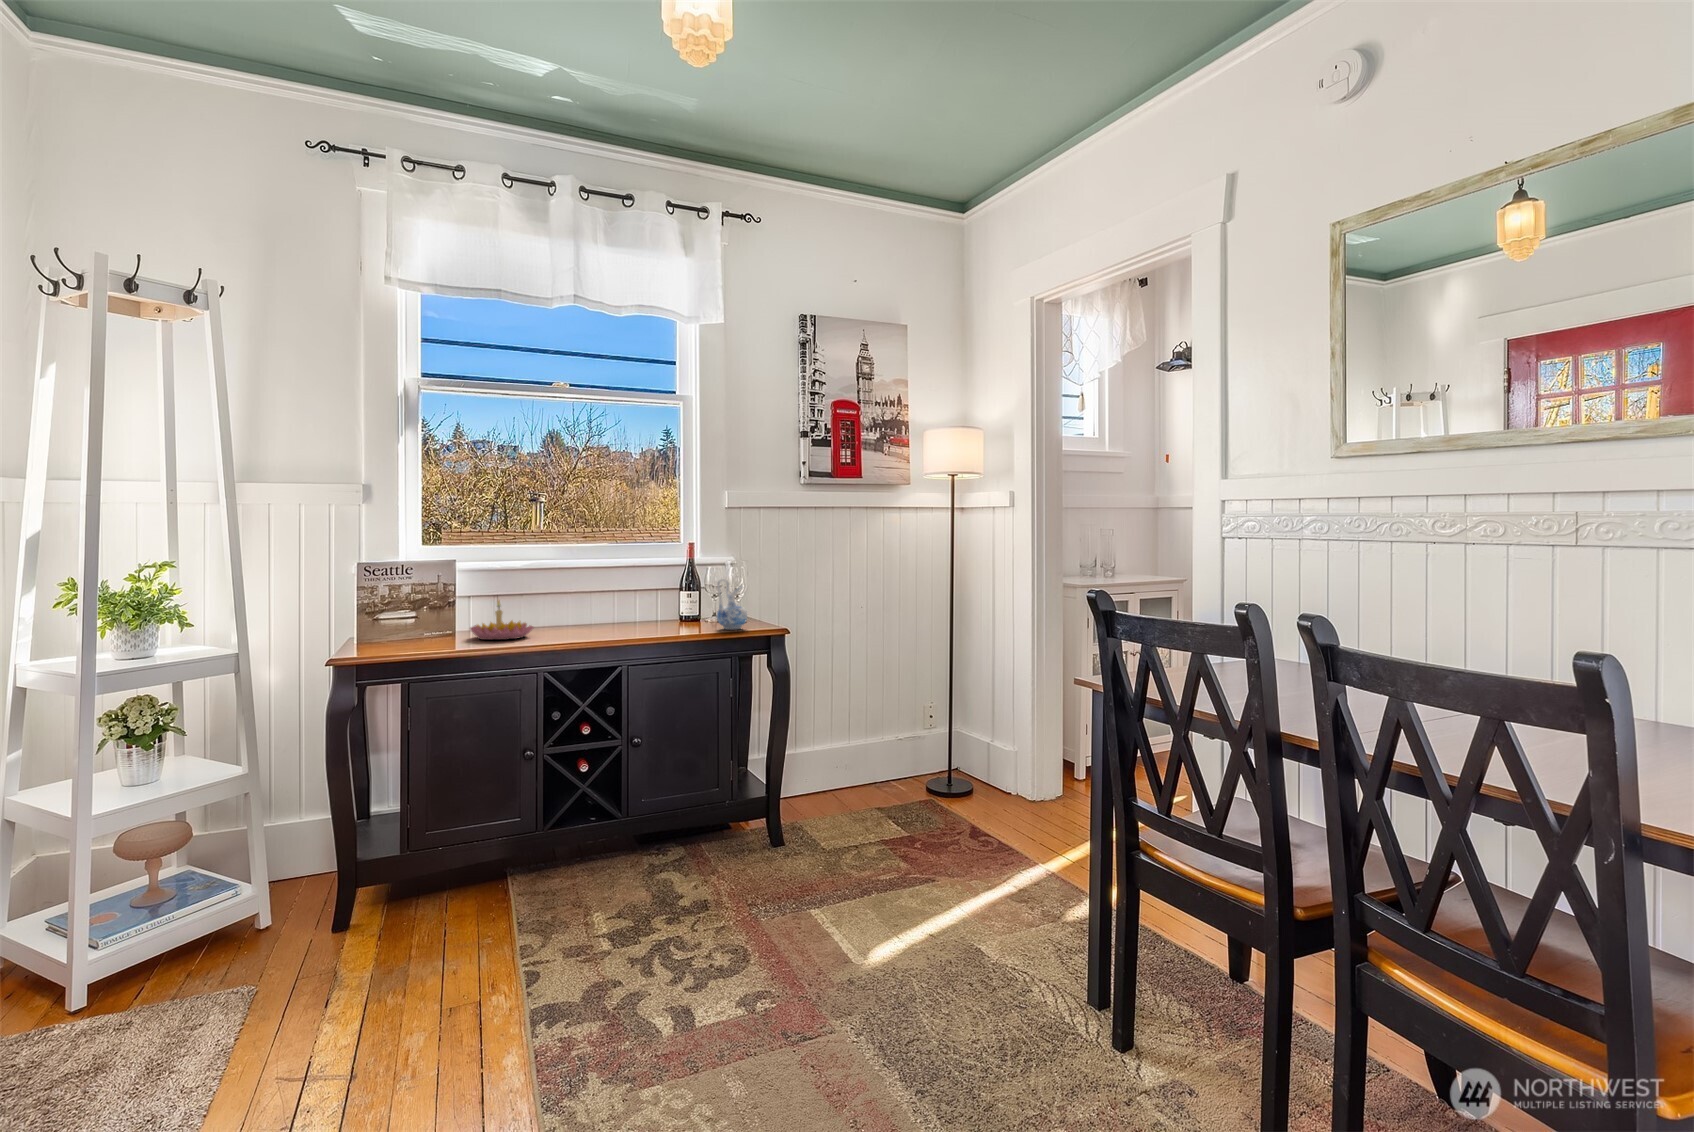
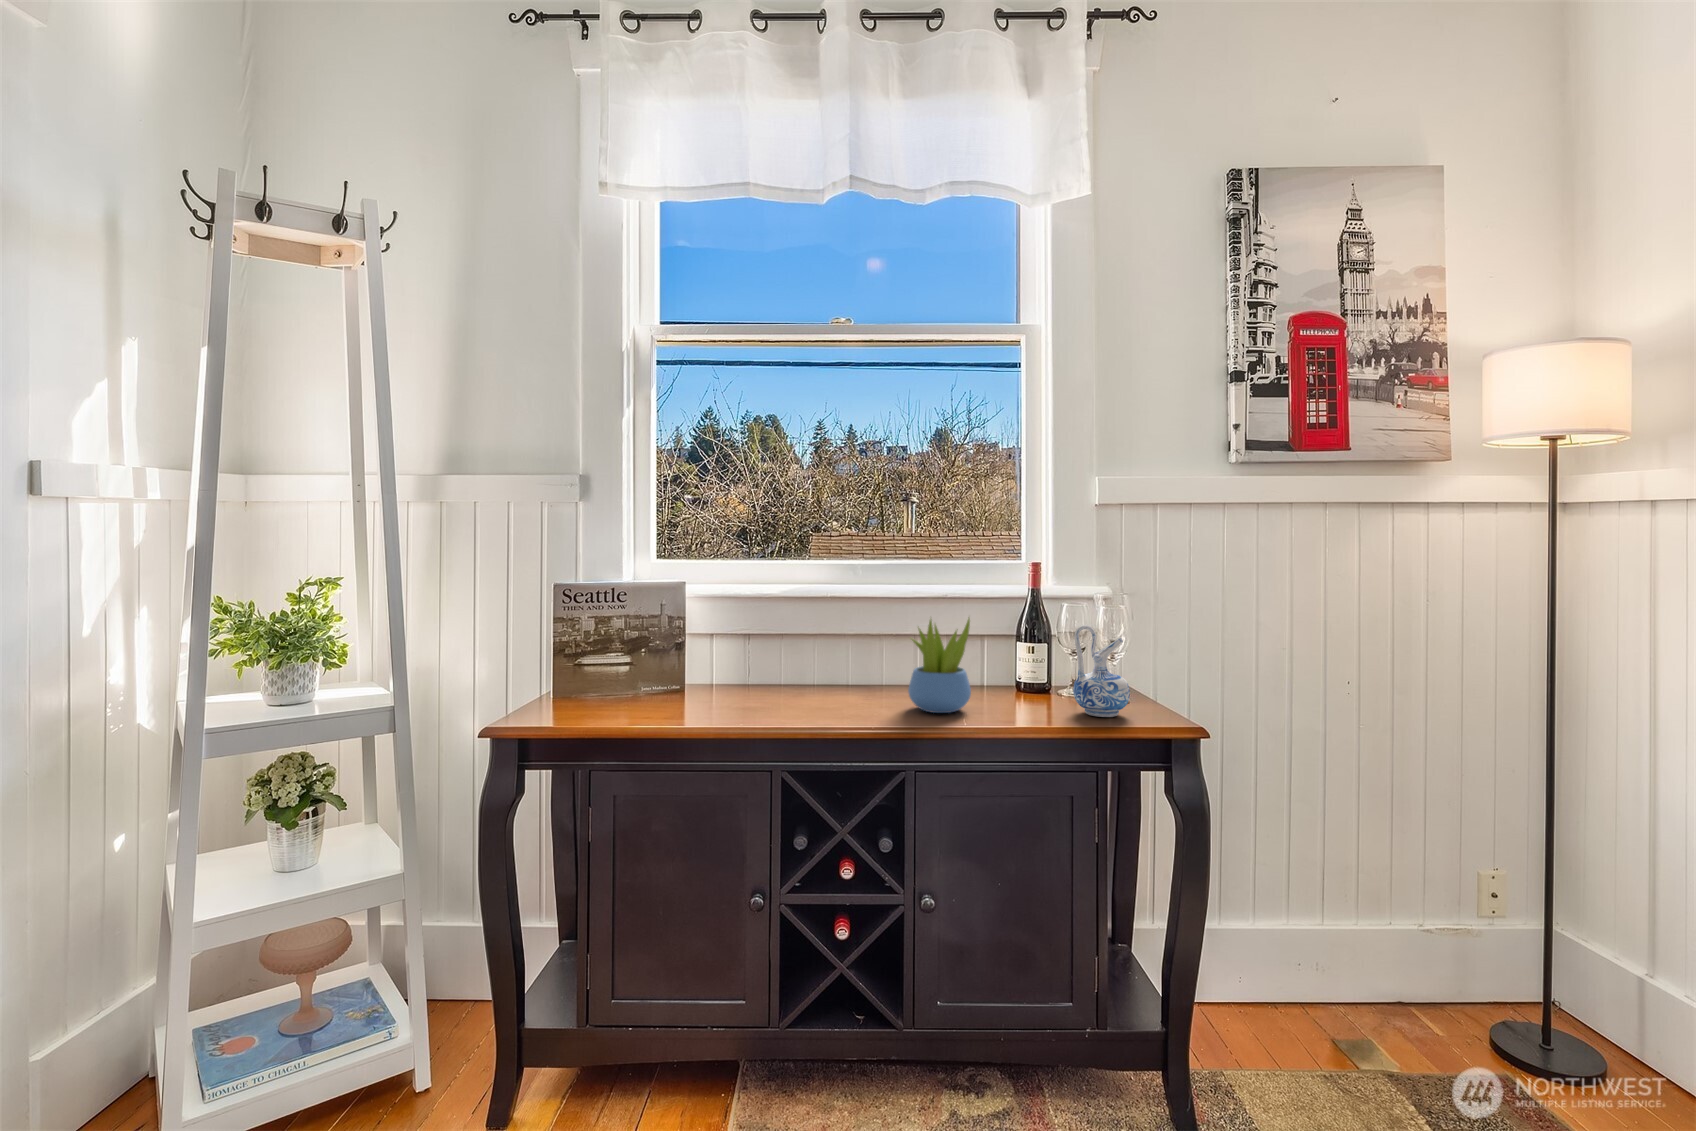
succulent plant: none [619,575,658,633] -> present [908,619,971,713]
candle holder: present [470,600,533,640] -> none [690,642,782,710]

